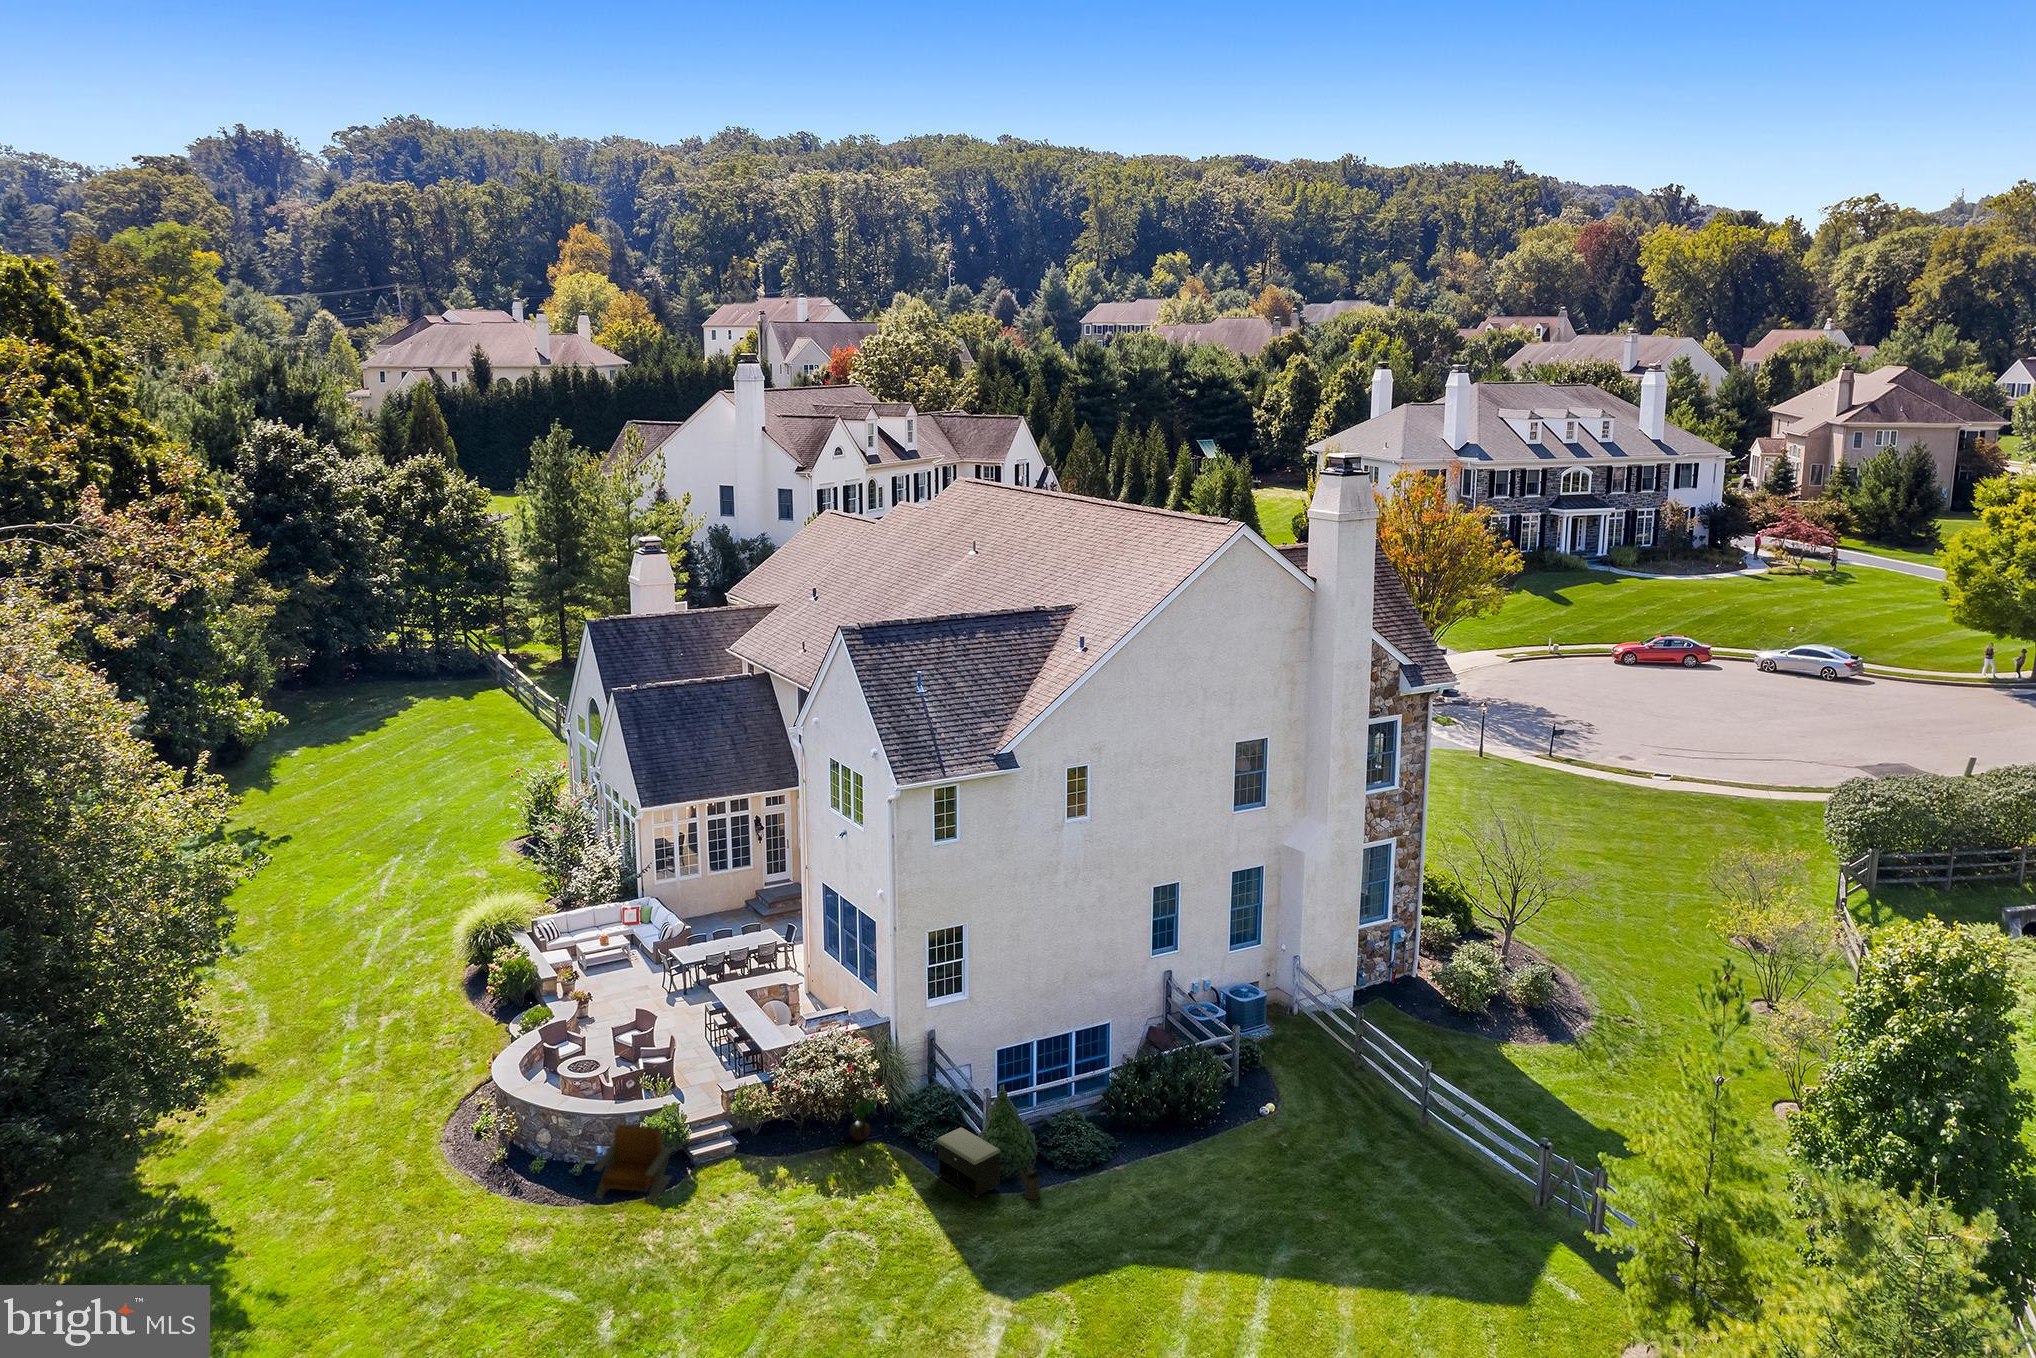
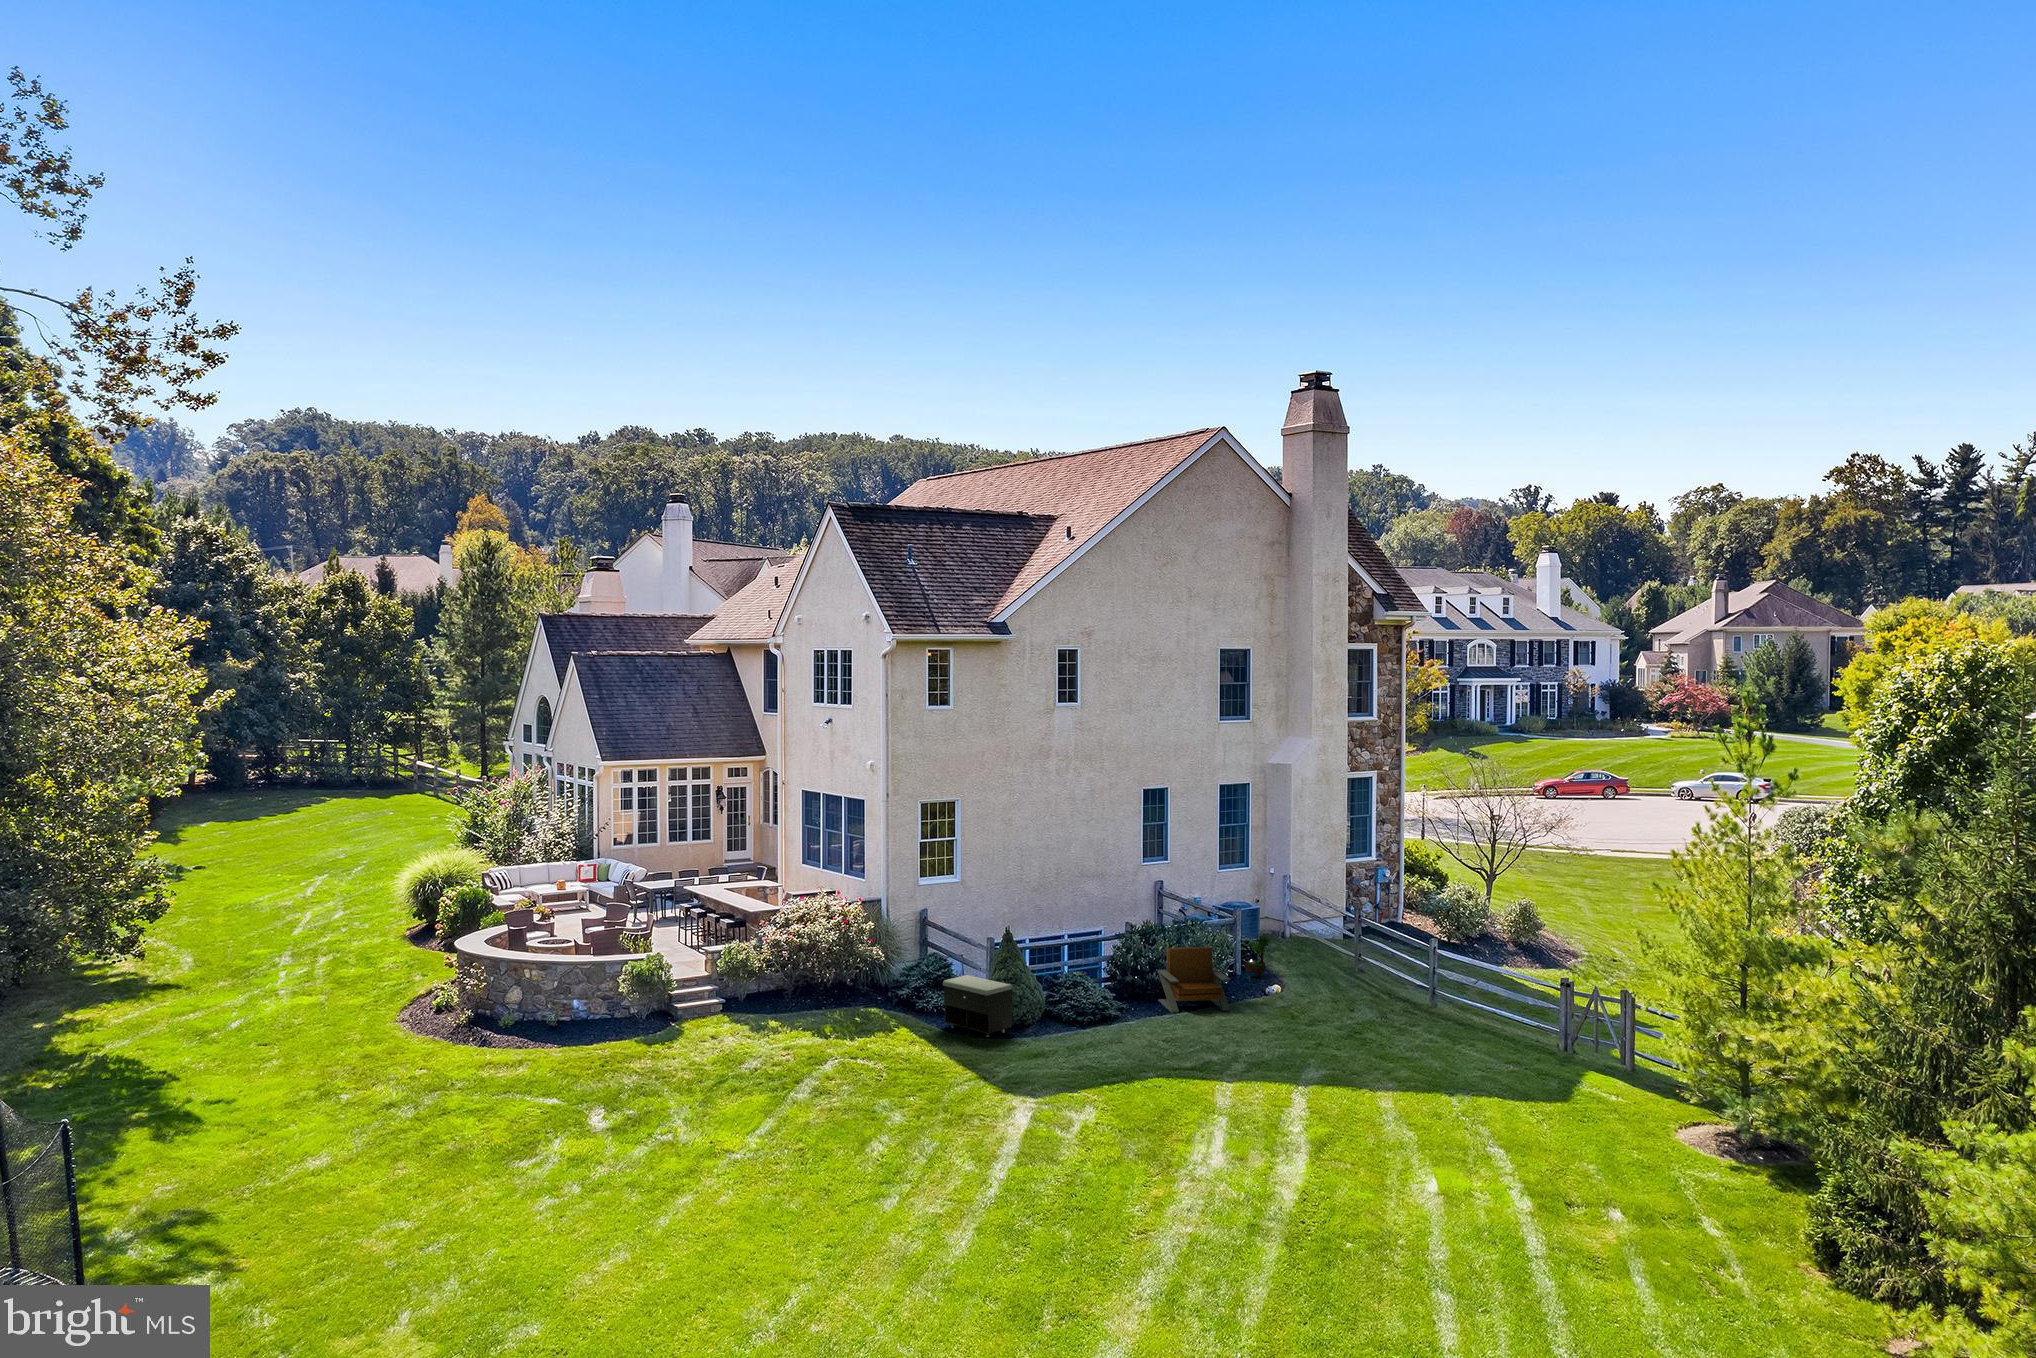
potted tree: present [850,1101,874,1141] -> present [1245,936,1271,977]
lounge chair: present [594,1125,671,1204] -> present [1158,947,1230,1013]
watering can: present [1019,1168,1041,1200] -> none [1028,1002,1058,1038]

